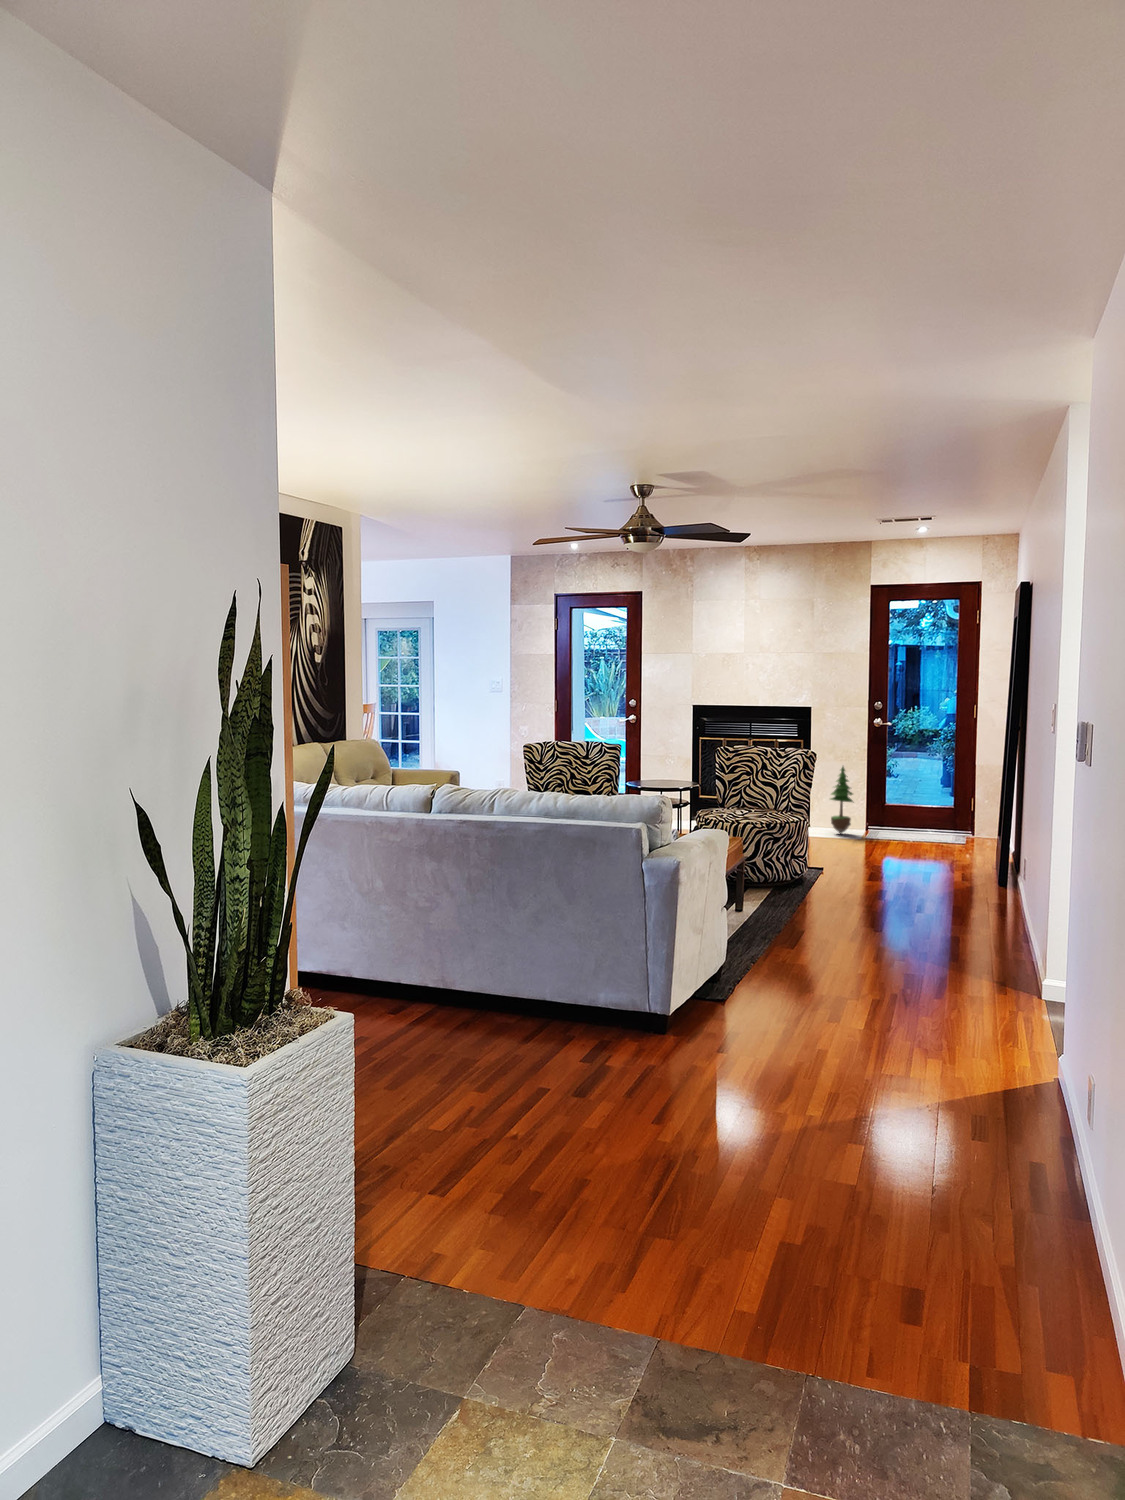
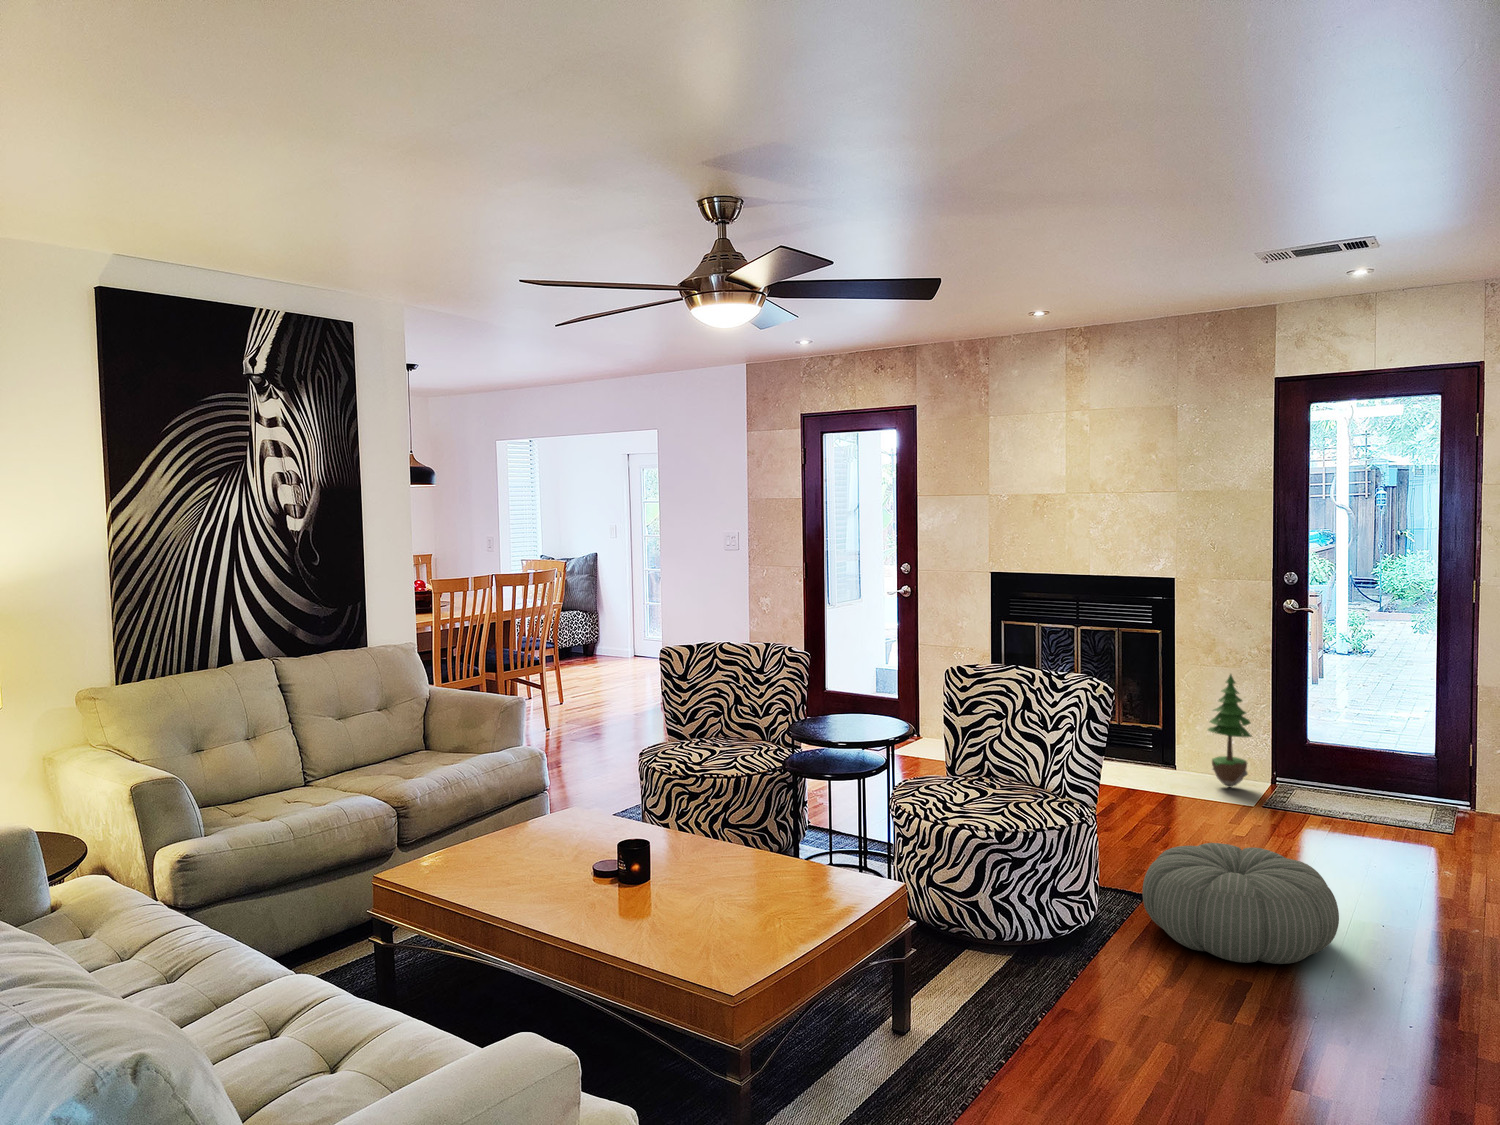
pouf: none [825,836,916,883] -> present [1142,843,1339,964]

